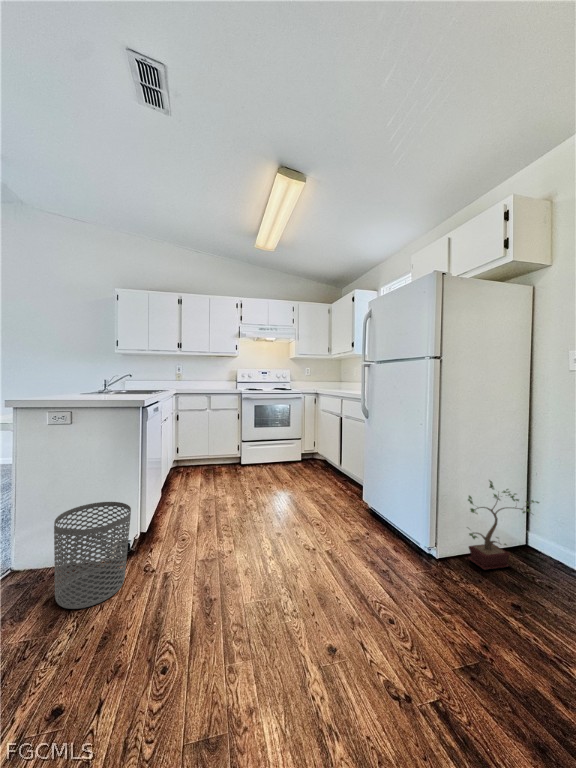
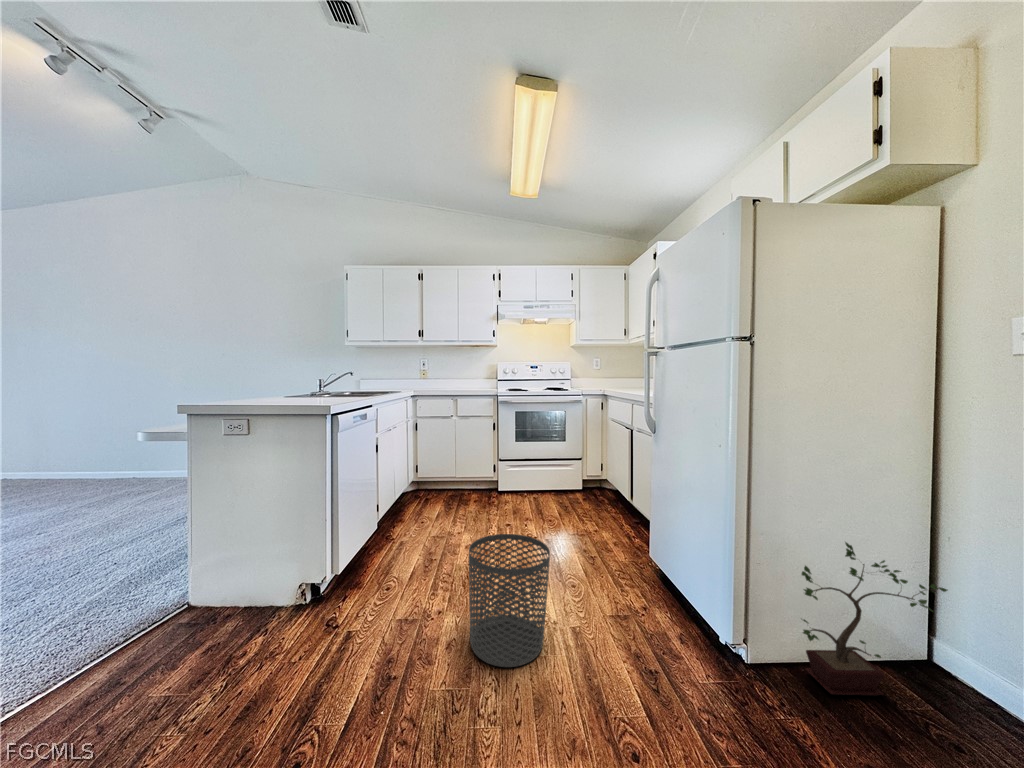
waste bin: present [54,502,131,609] -> present [469,534,550,667]

